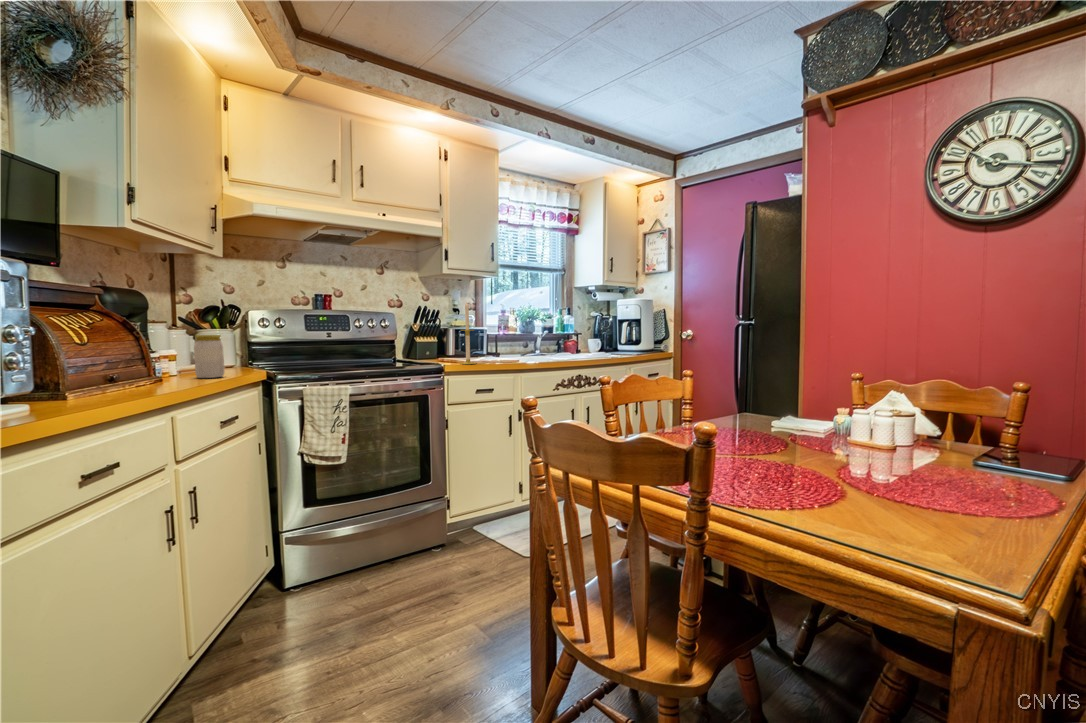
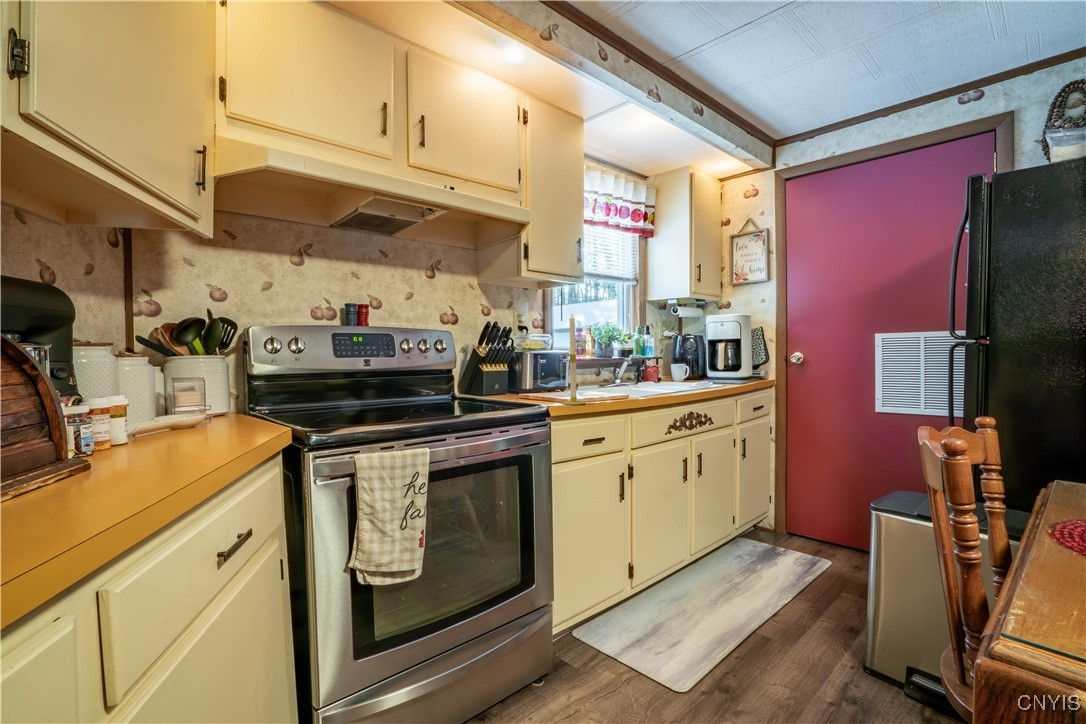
jar: present [194,335,224,378] -> none [165,366,222,450]

